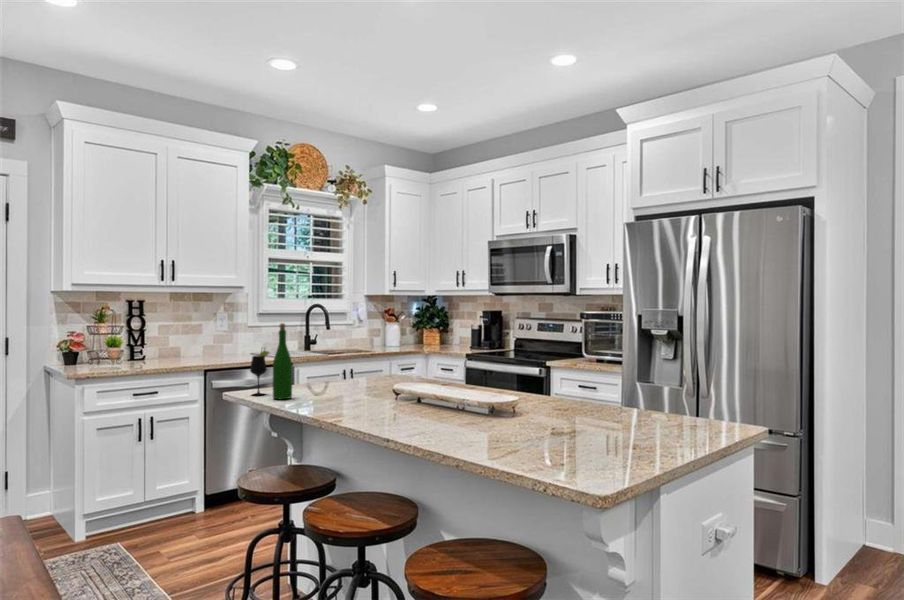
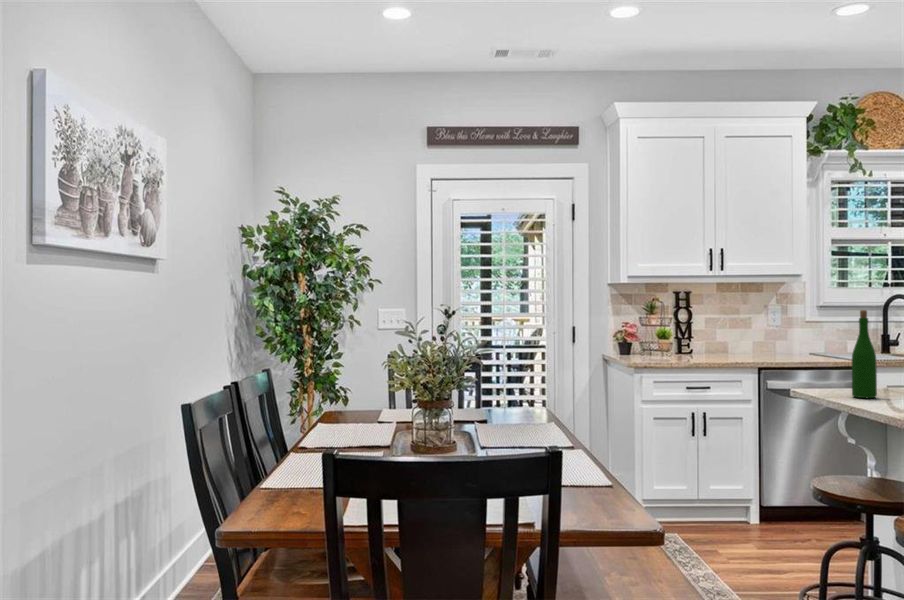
wine glass: present [250,348,269,395] -> none [822,337,847,392]

